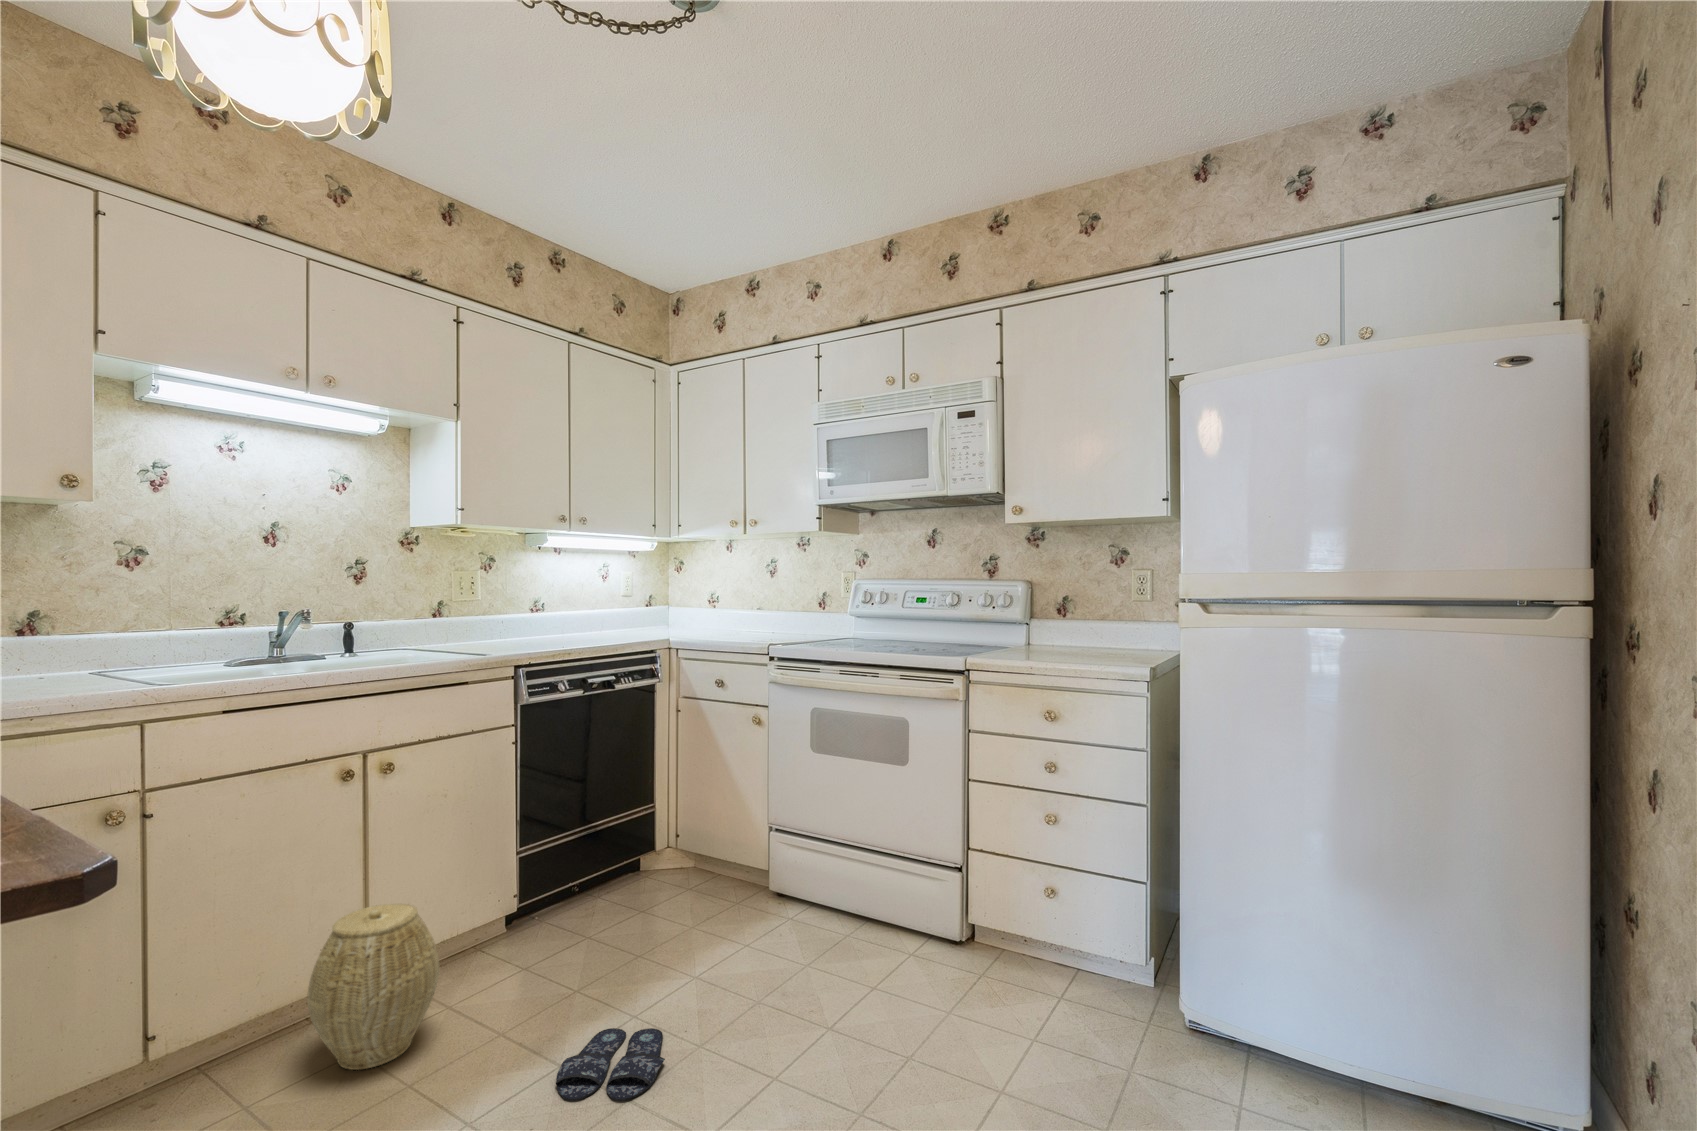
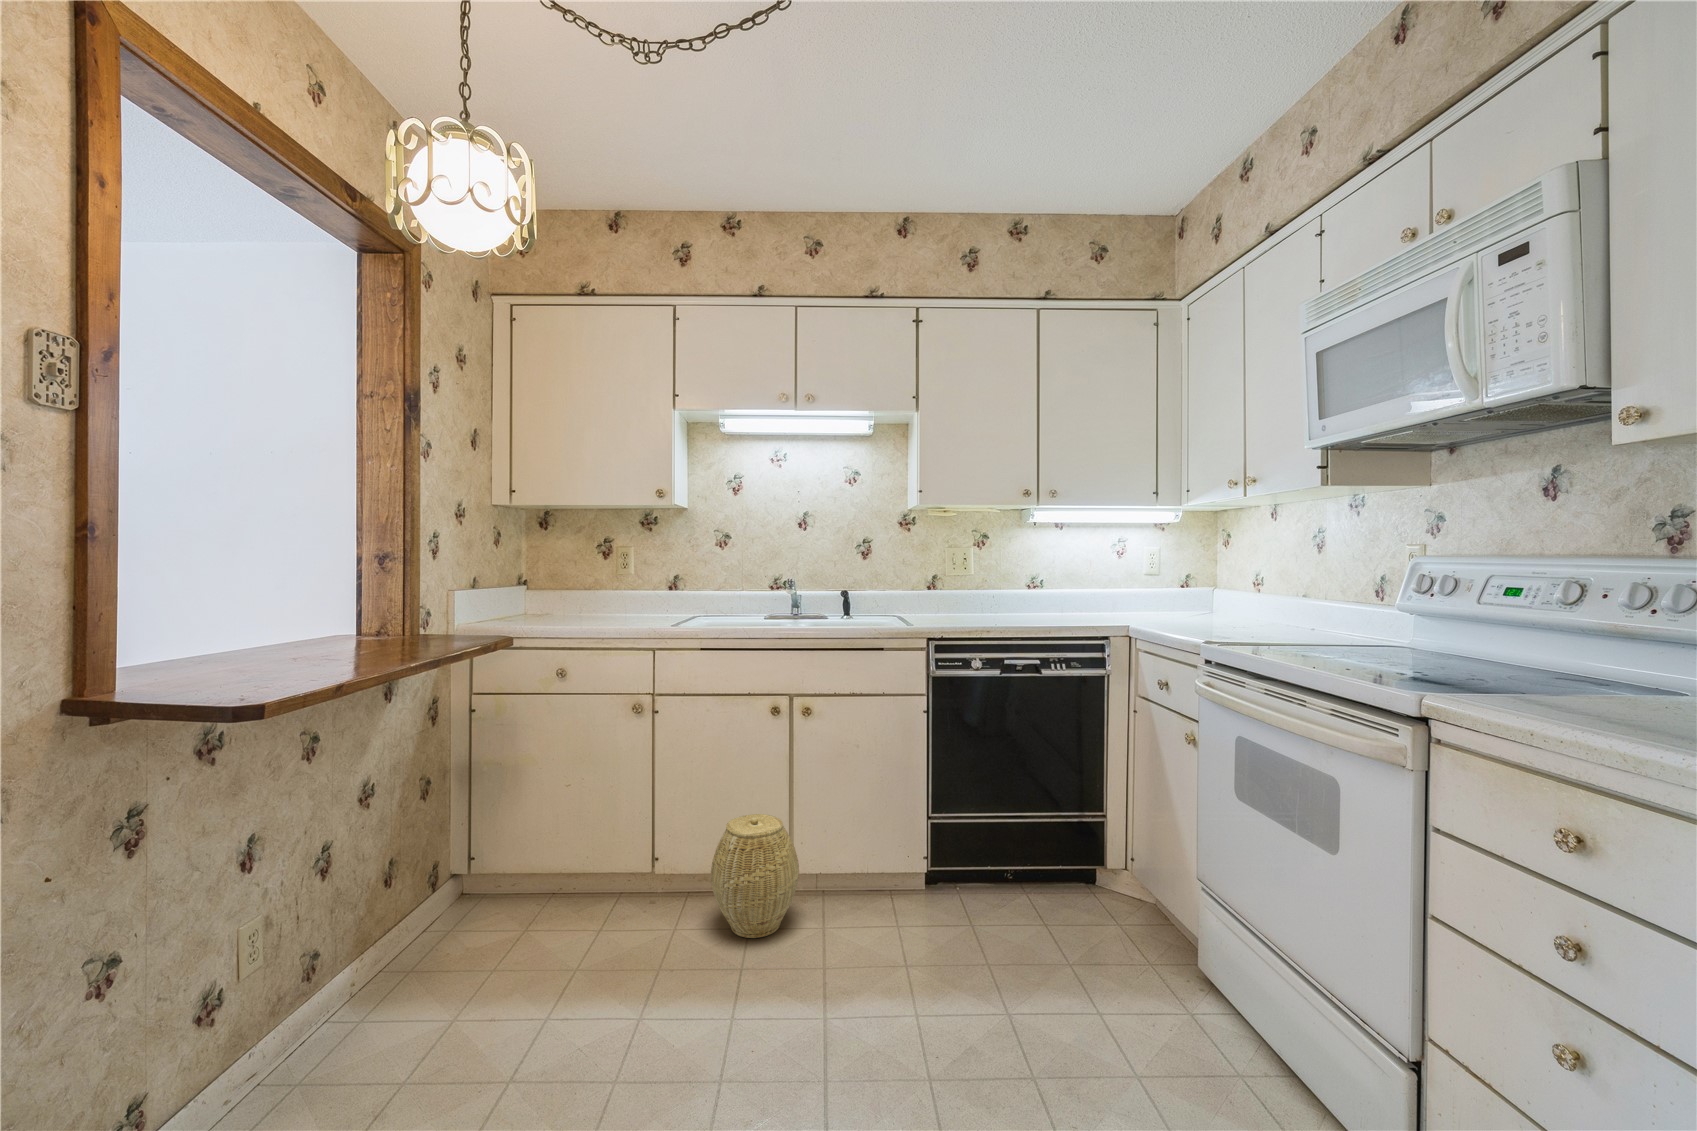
slippers: present [556,1028,665,1101] -> none [770,1010,894,1088]

